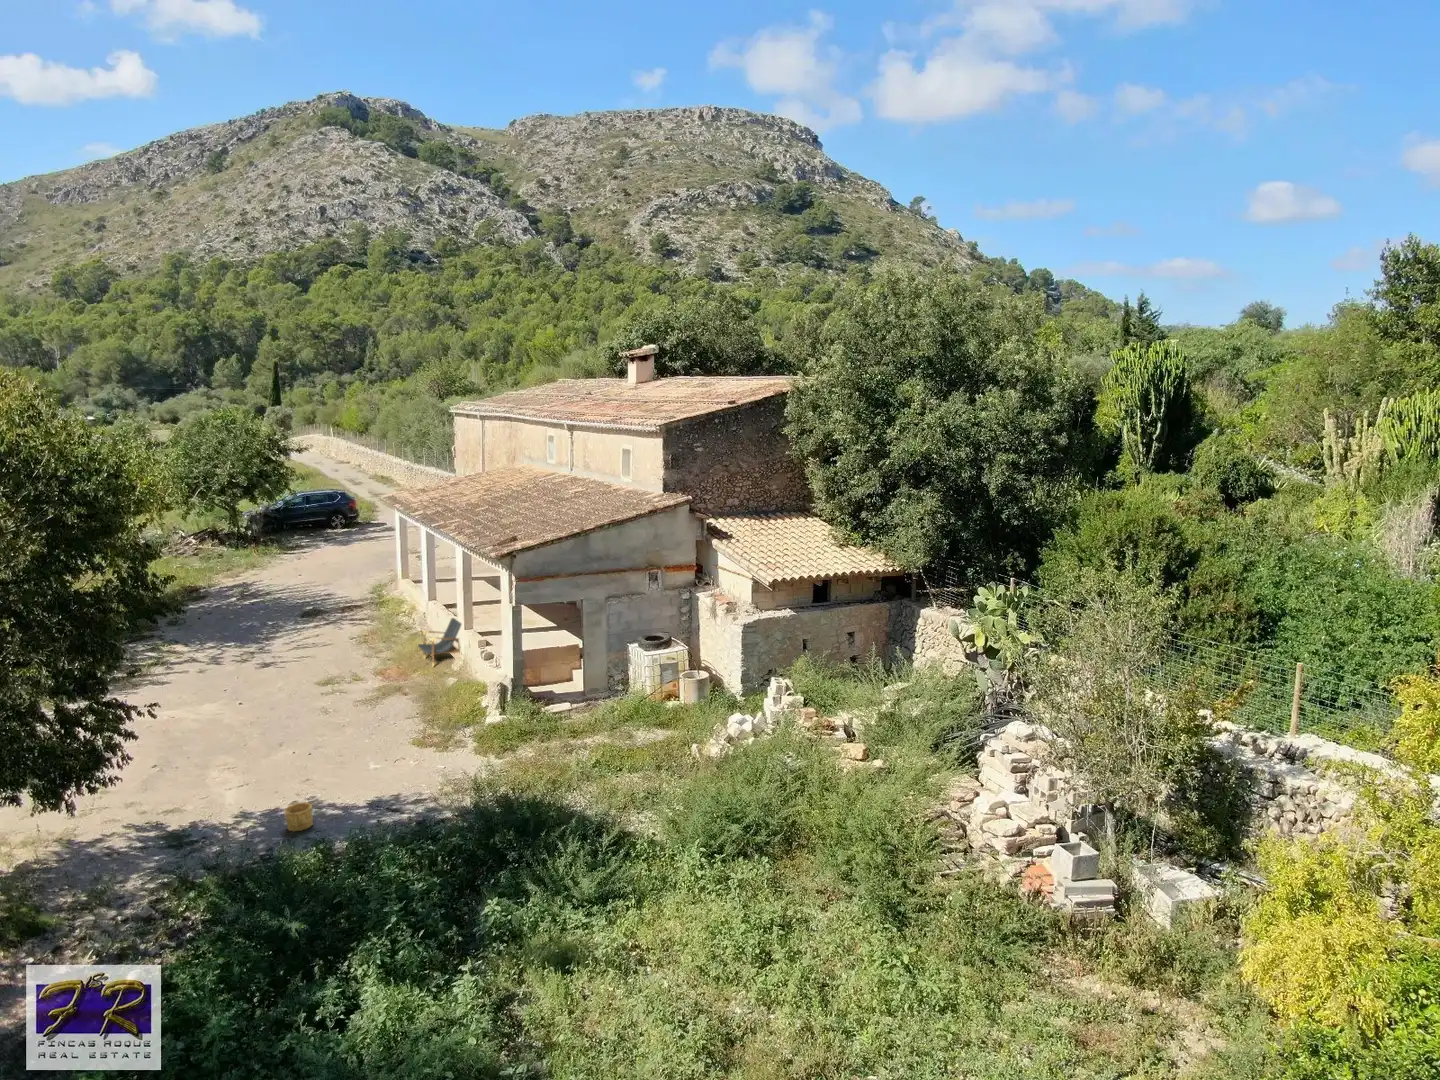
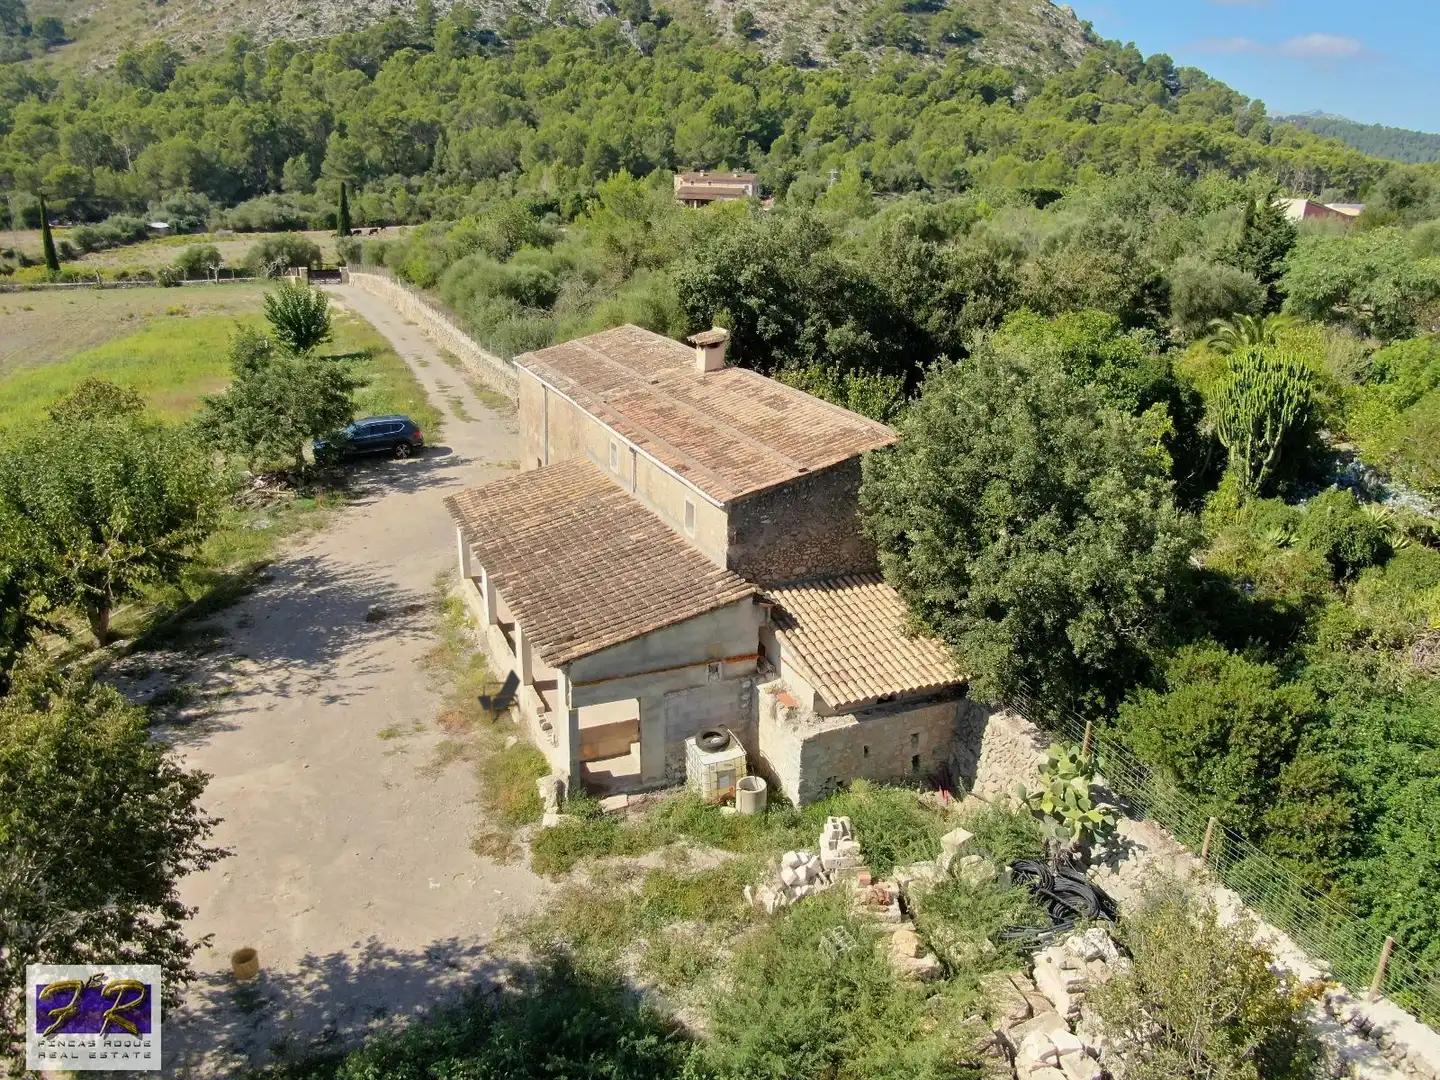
wooden bucket: present [285,802,313,831] -> present [231,948,259,979]

